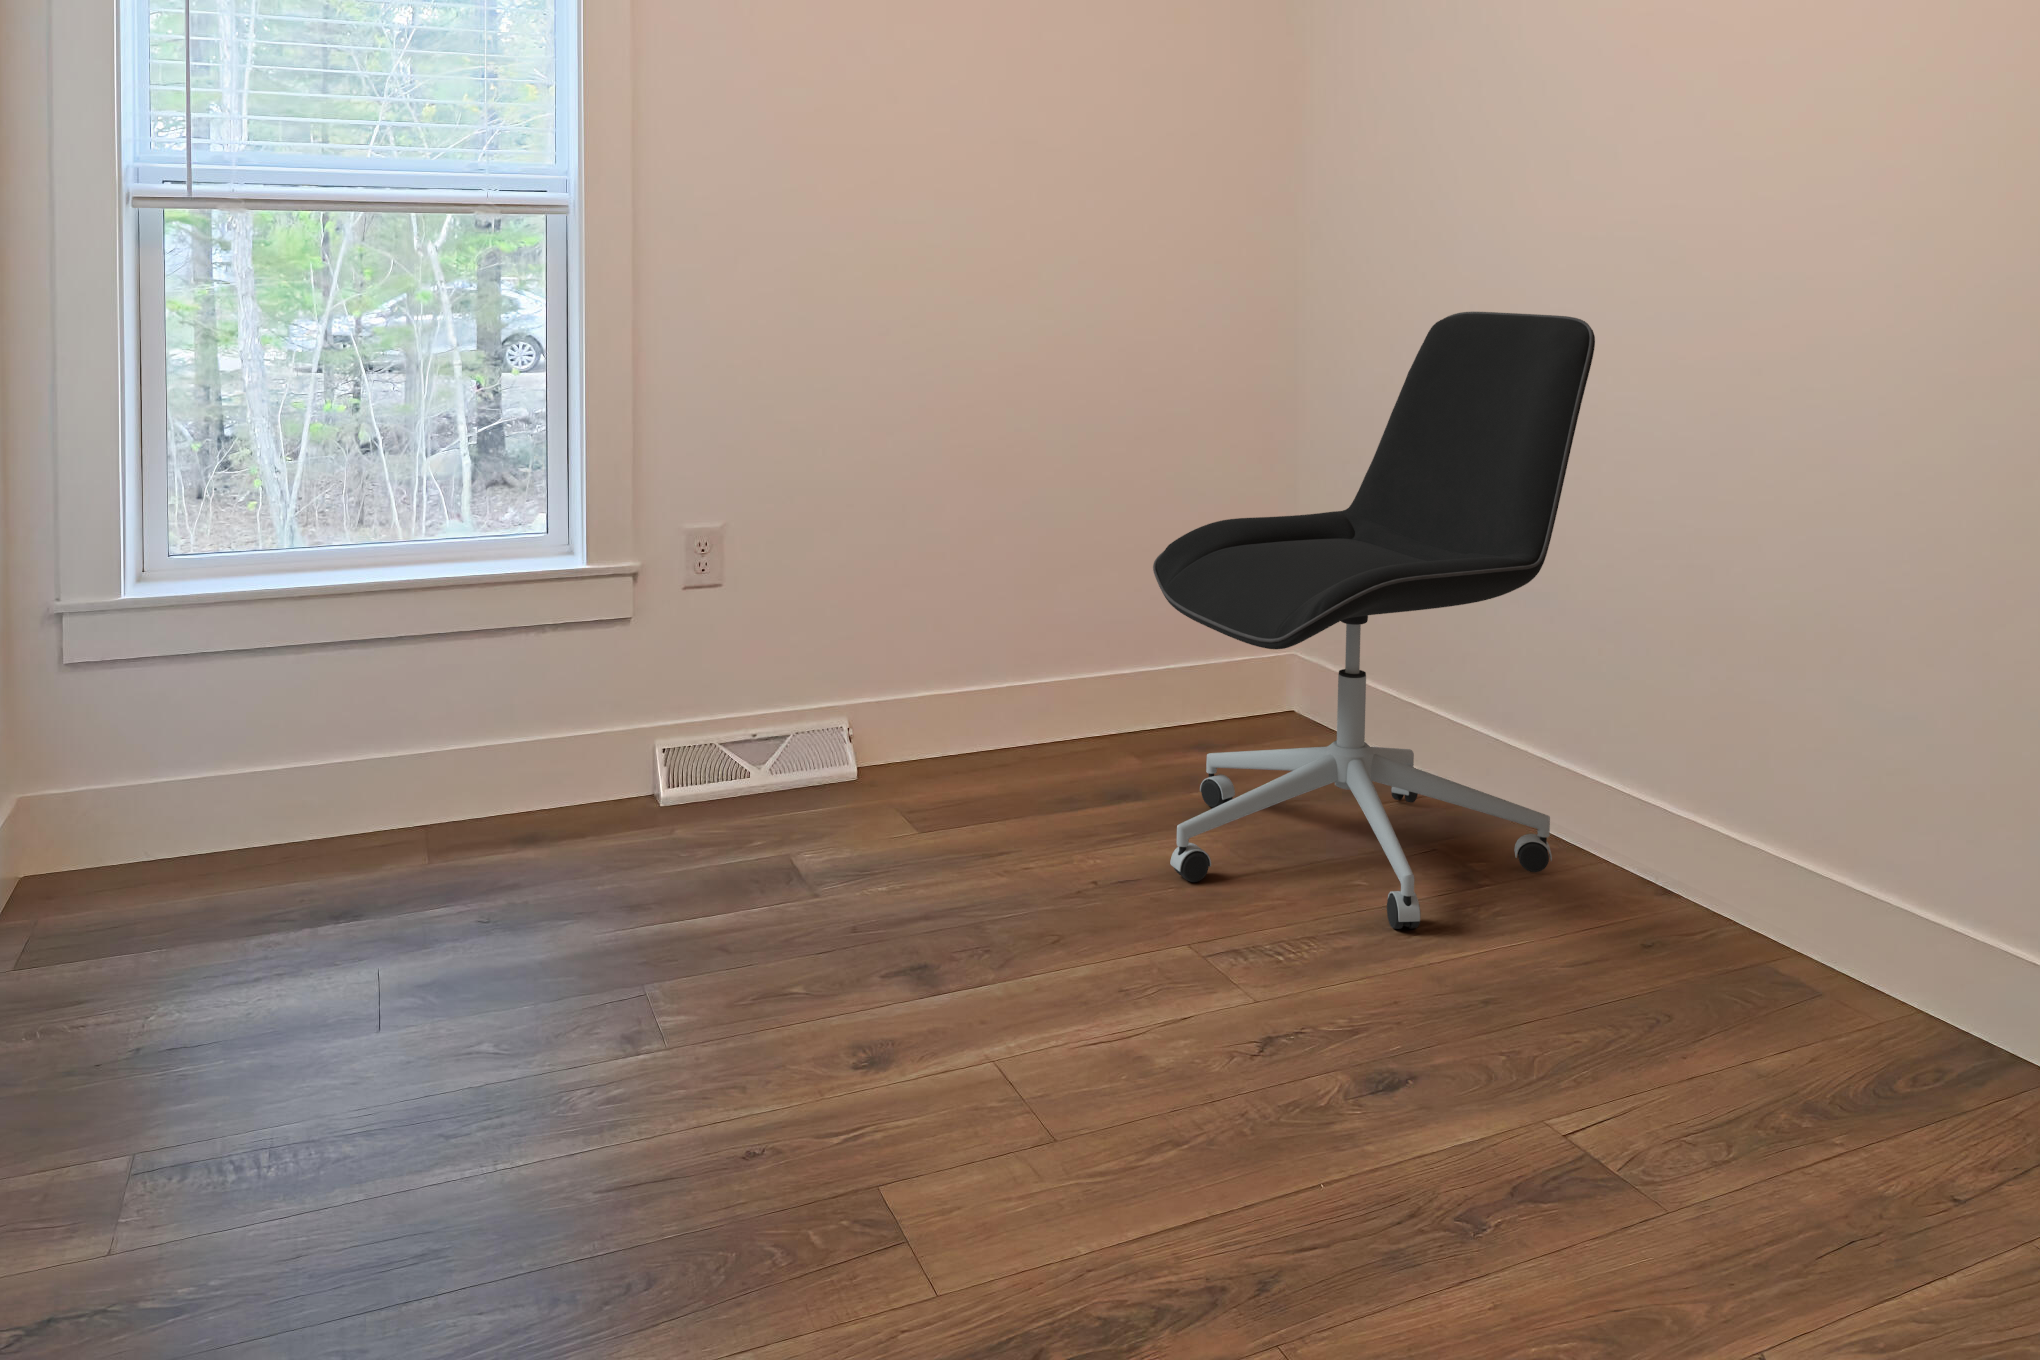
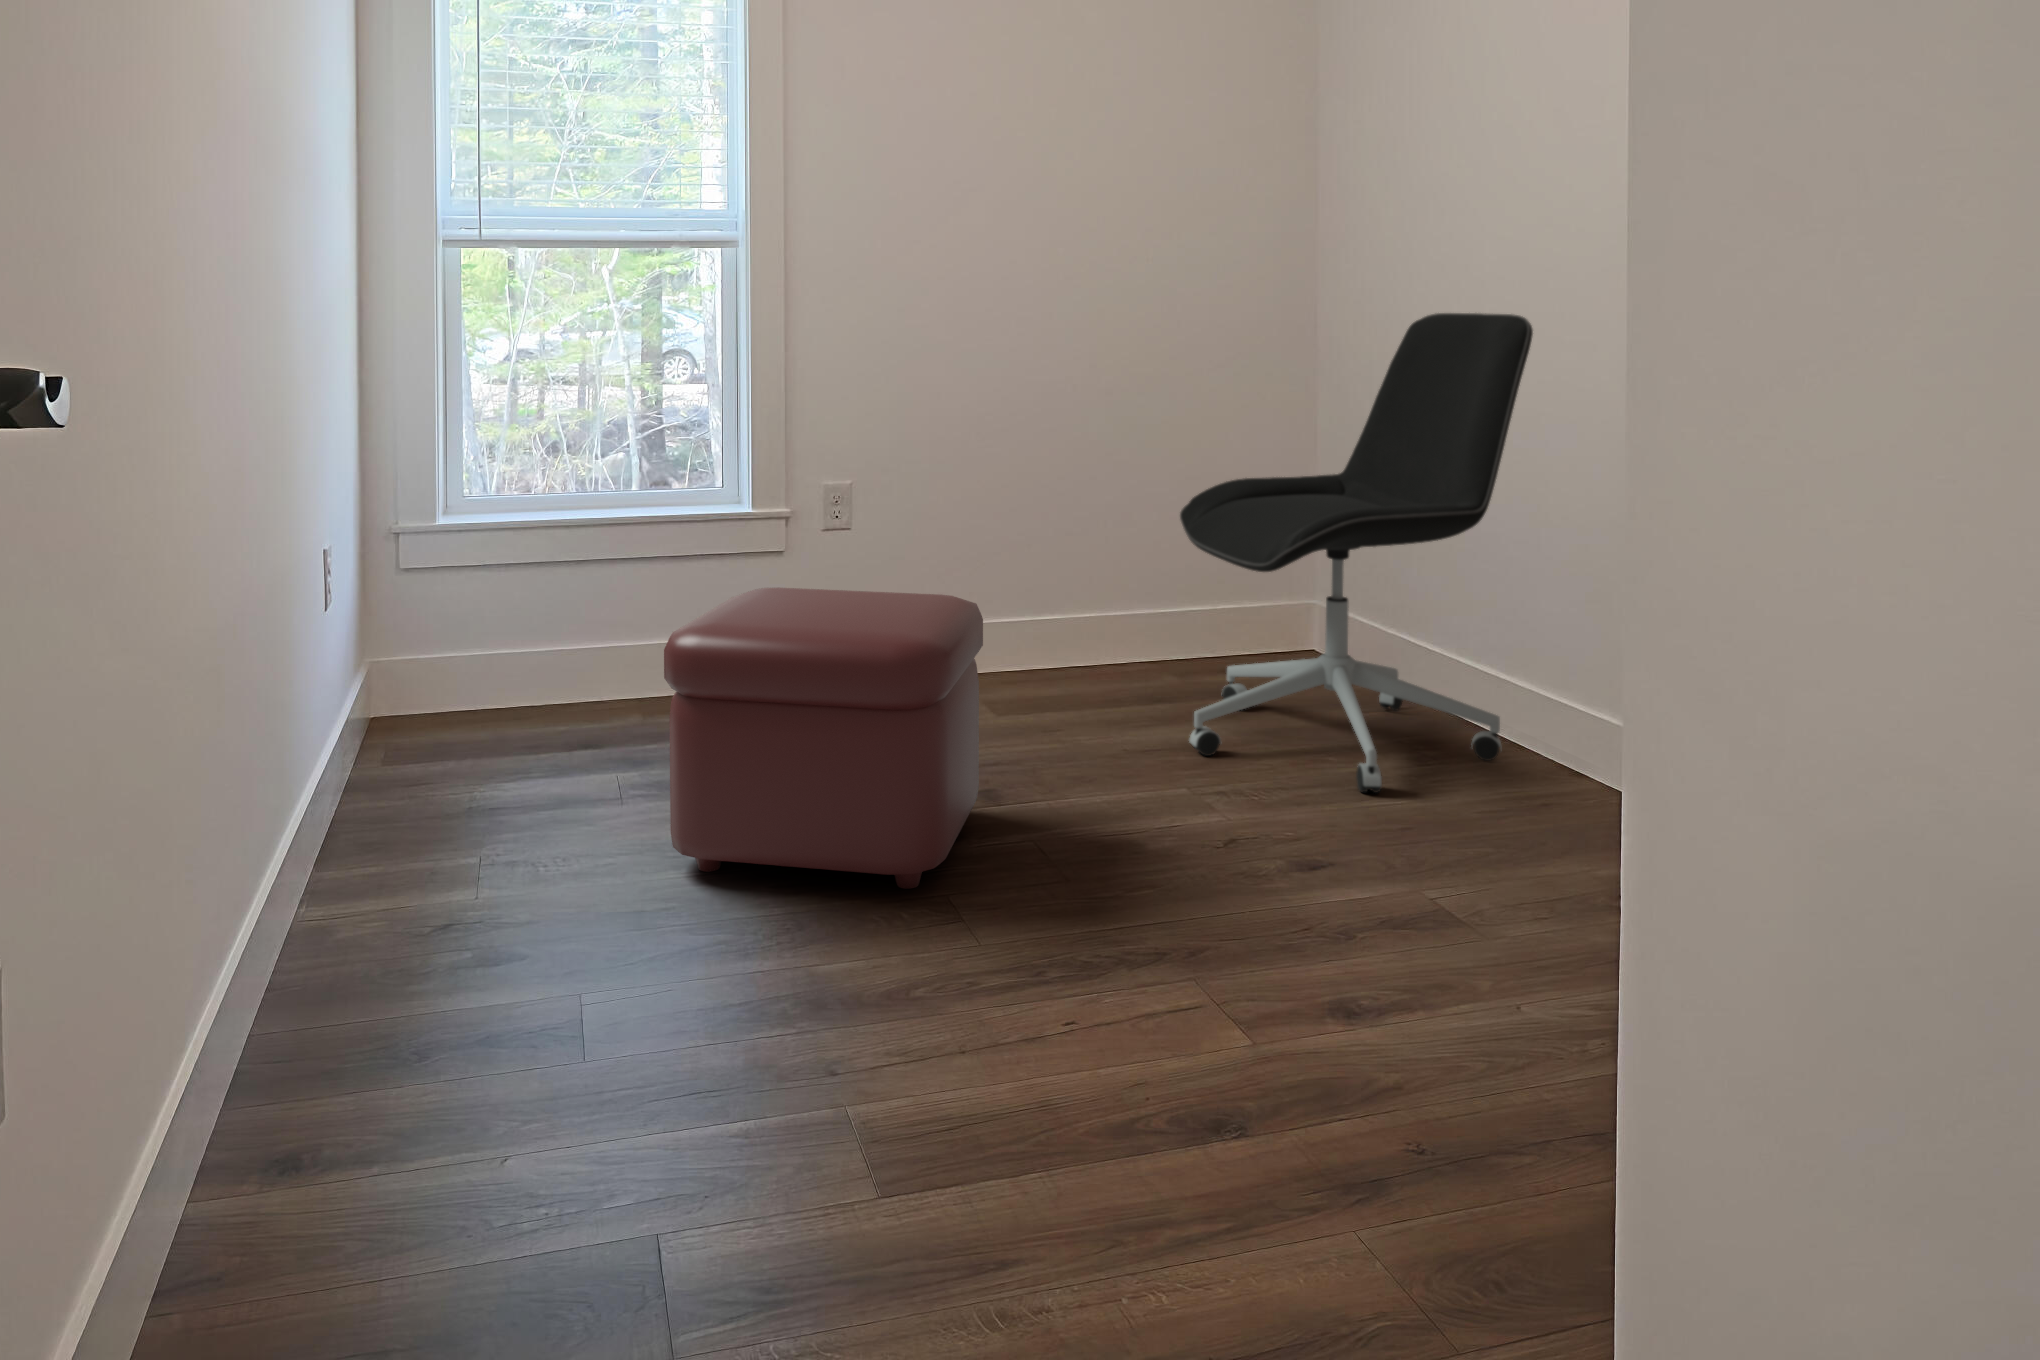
ottoman: none [454,693,915,1132] -> present [664,587,983,889]

